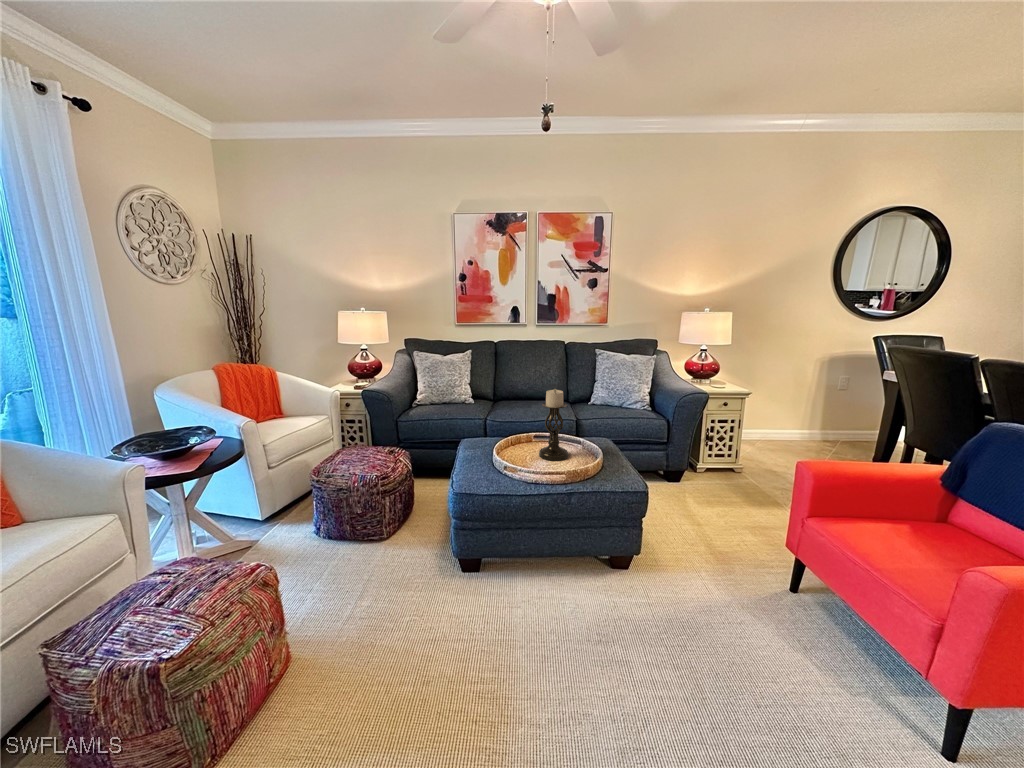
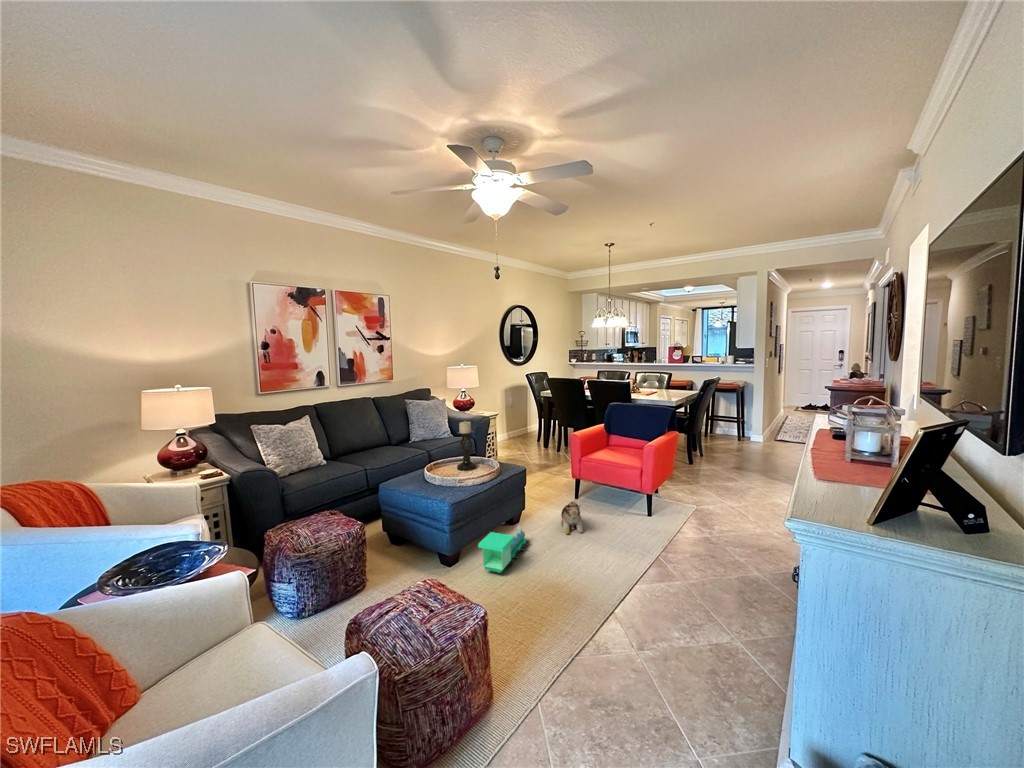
toy train: none [454,555,570,618] -> present [478,525,529,573]
plush toy: none [629,586,704,651] -> present [561,502,582,534]

